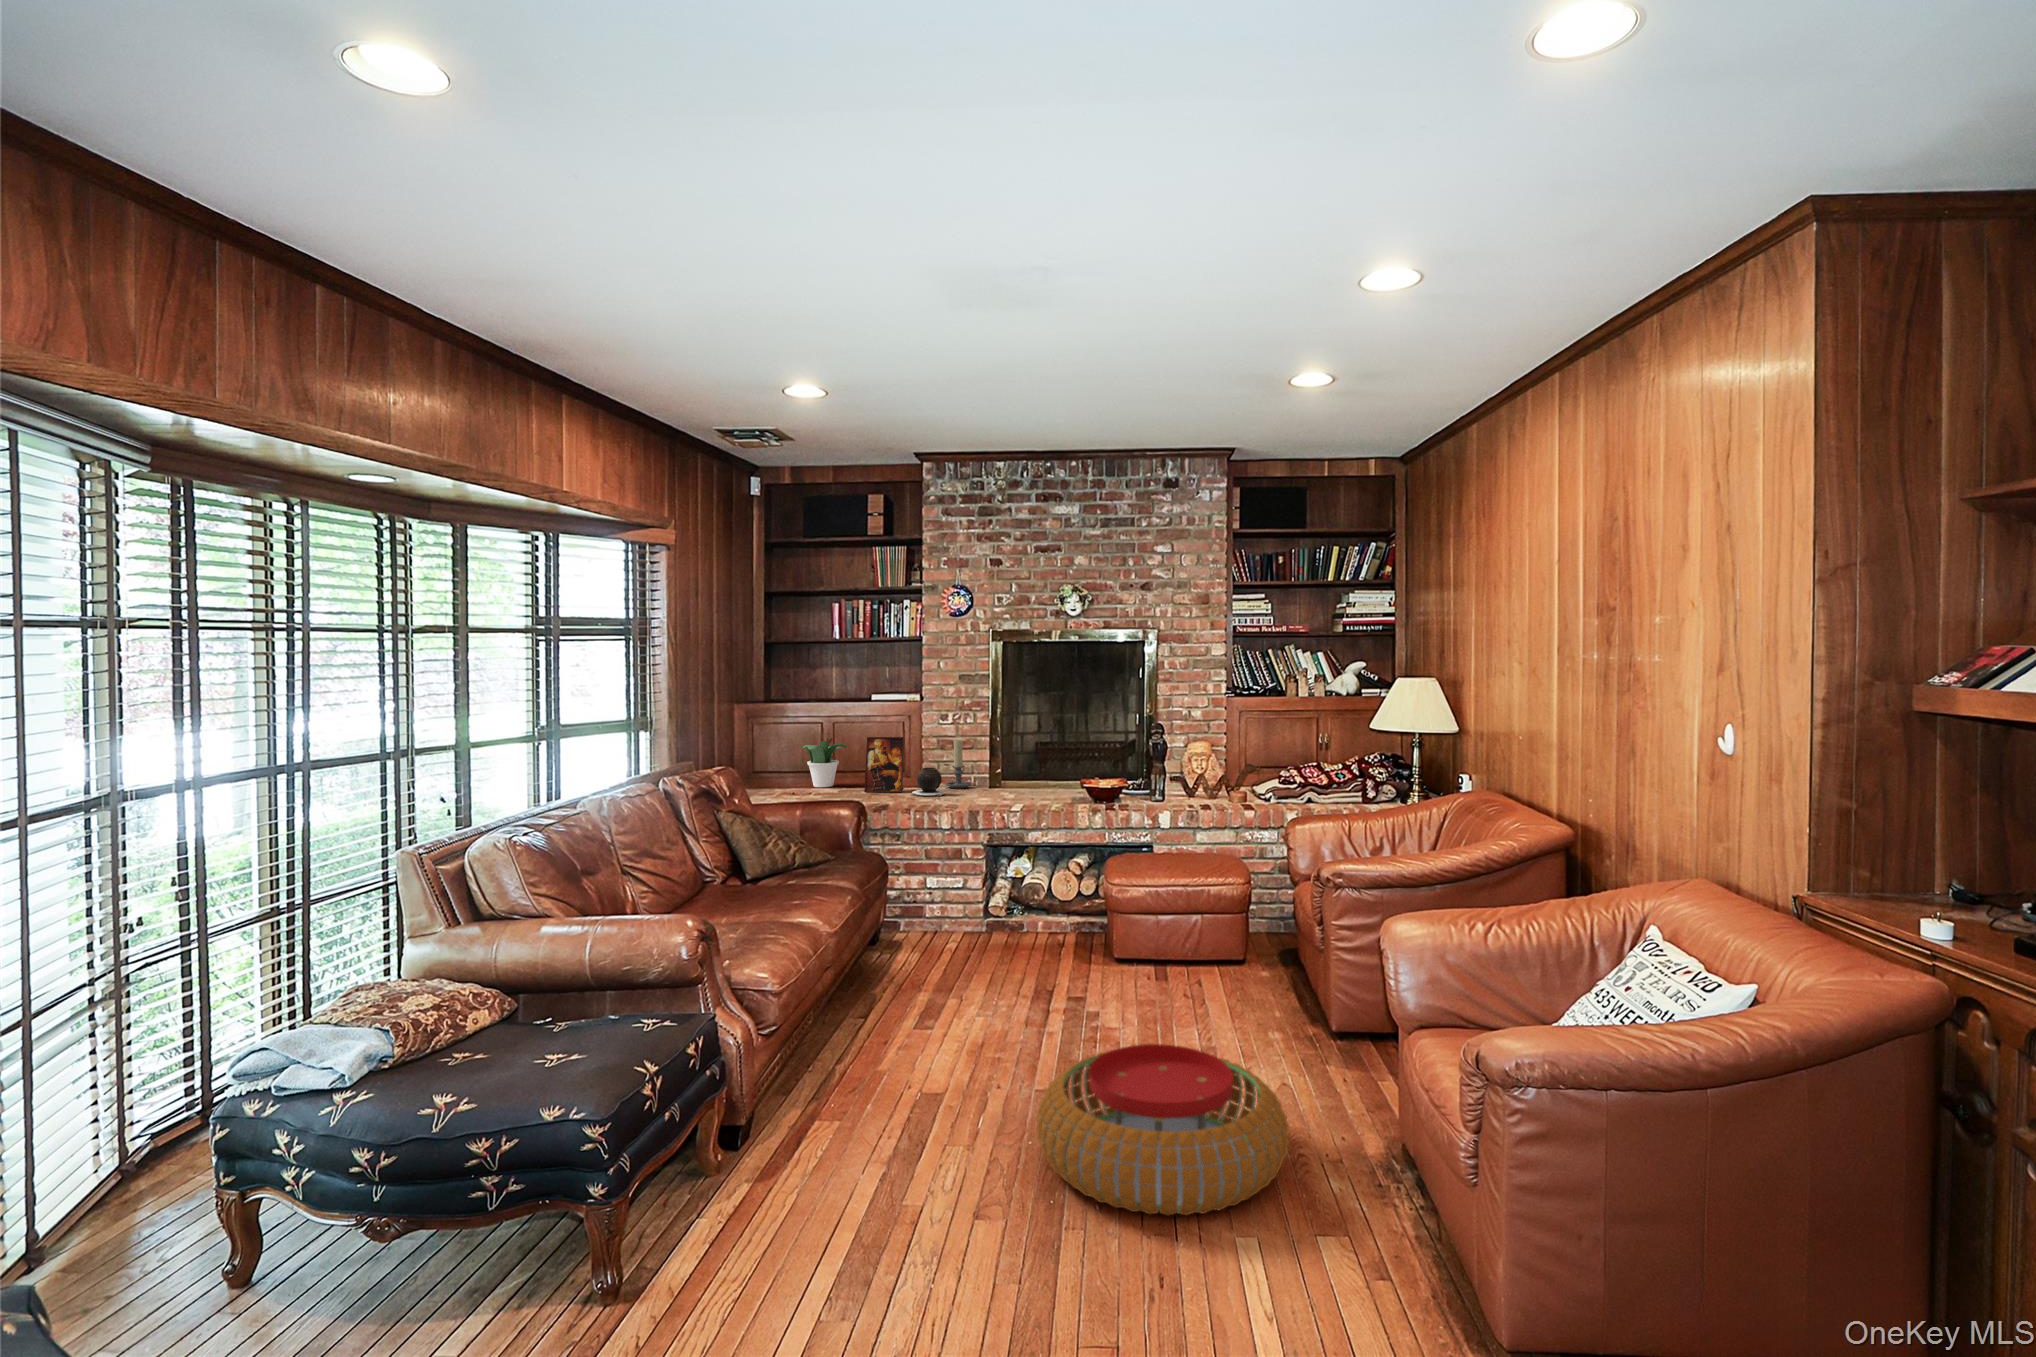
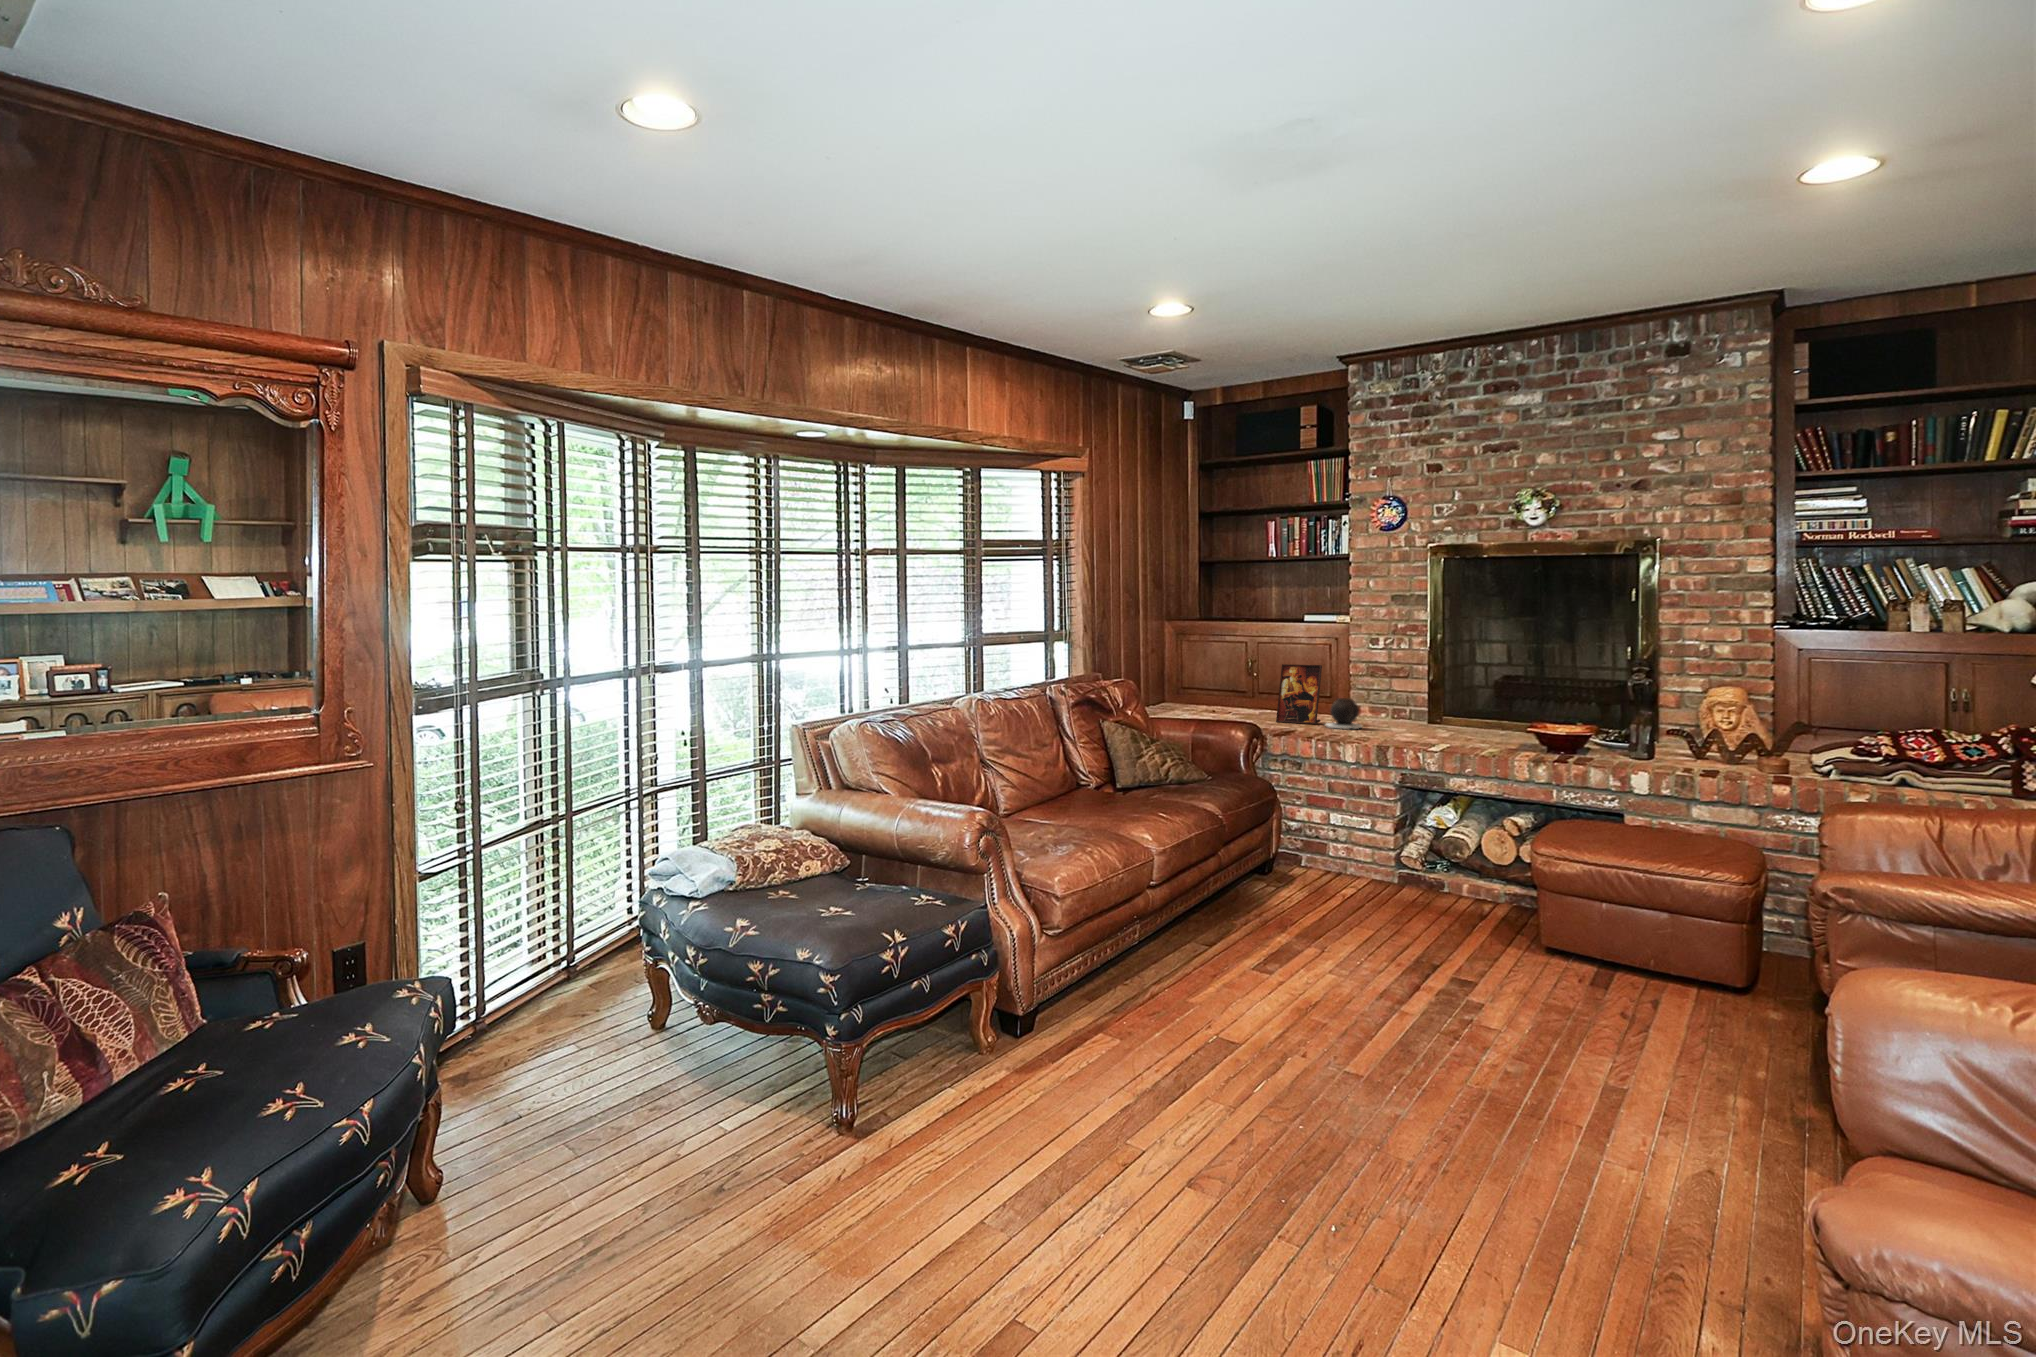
candle holder: present [946,740,971,789] -> none [1372,670,1403,725]
potted plant: present [801,741,847,787] -> none [1217,669,1264,716]
pouf: present [1037,1044,1289,1216] -> none [1305,1020,1665,1254]

